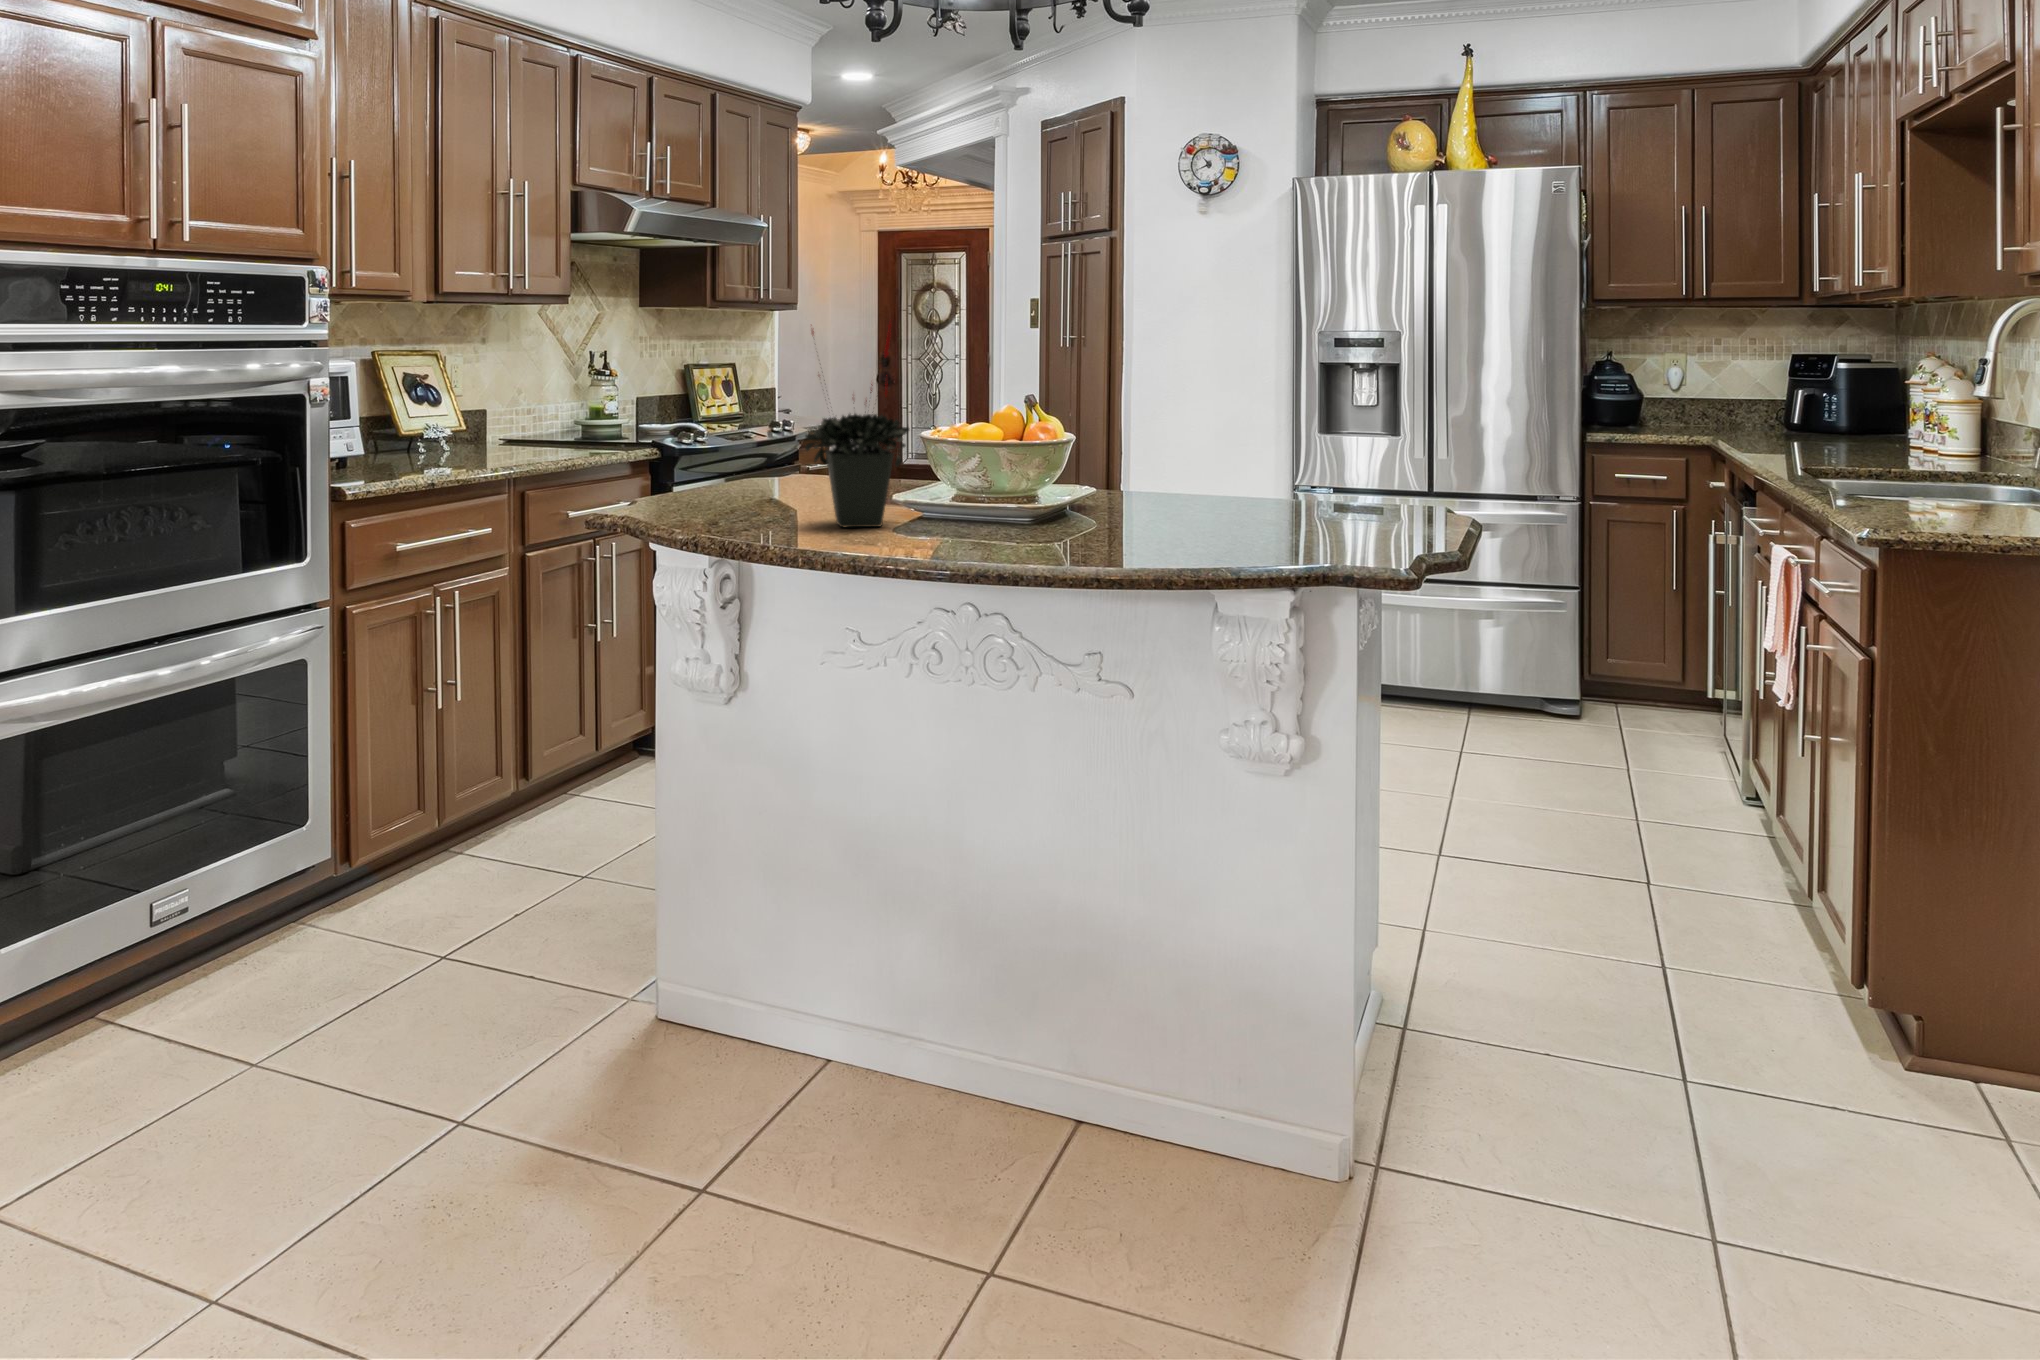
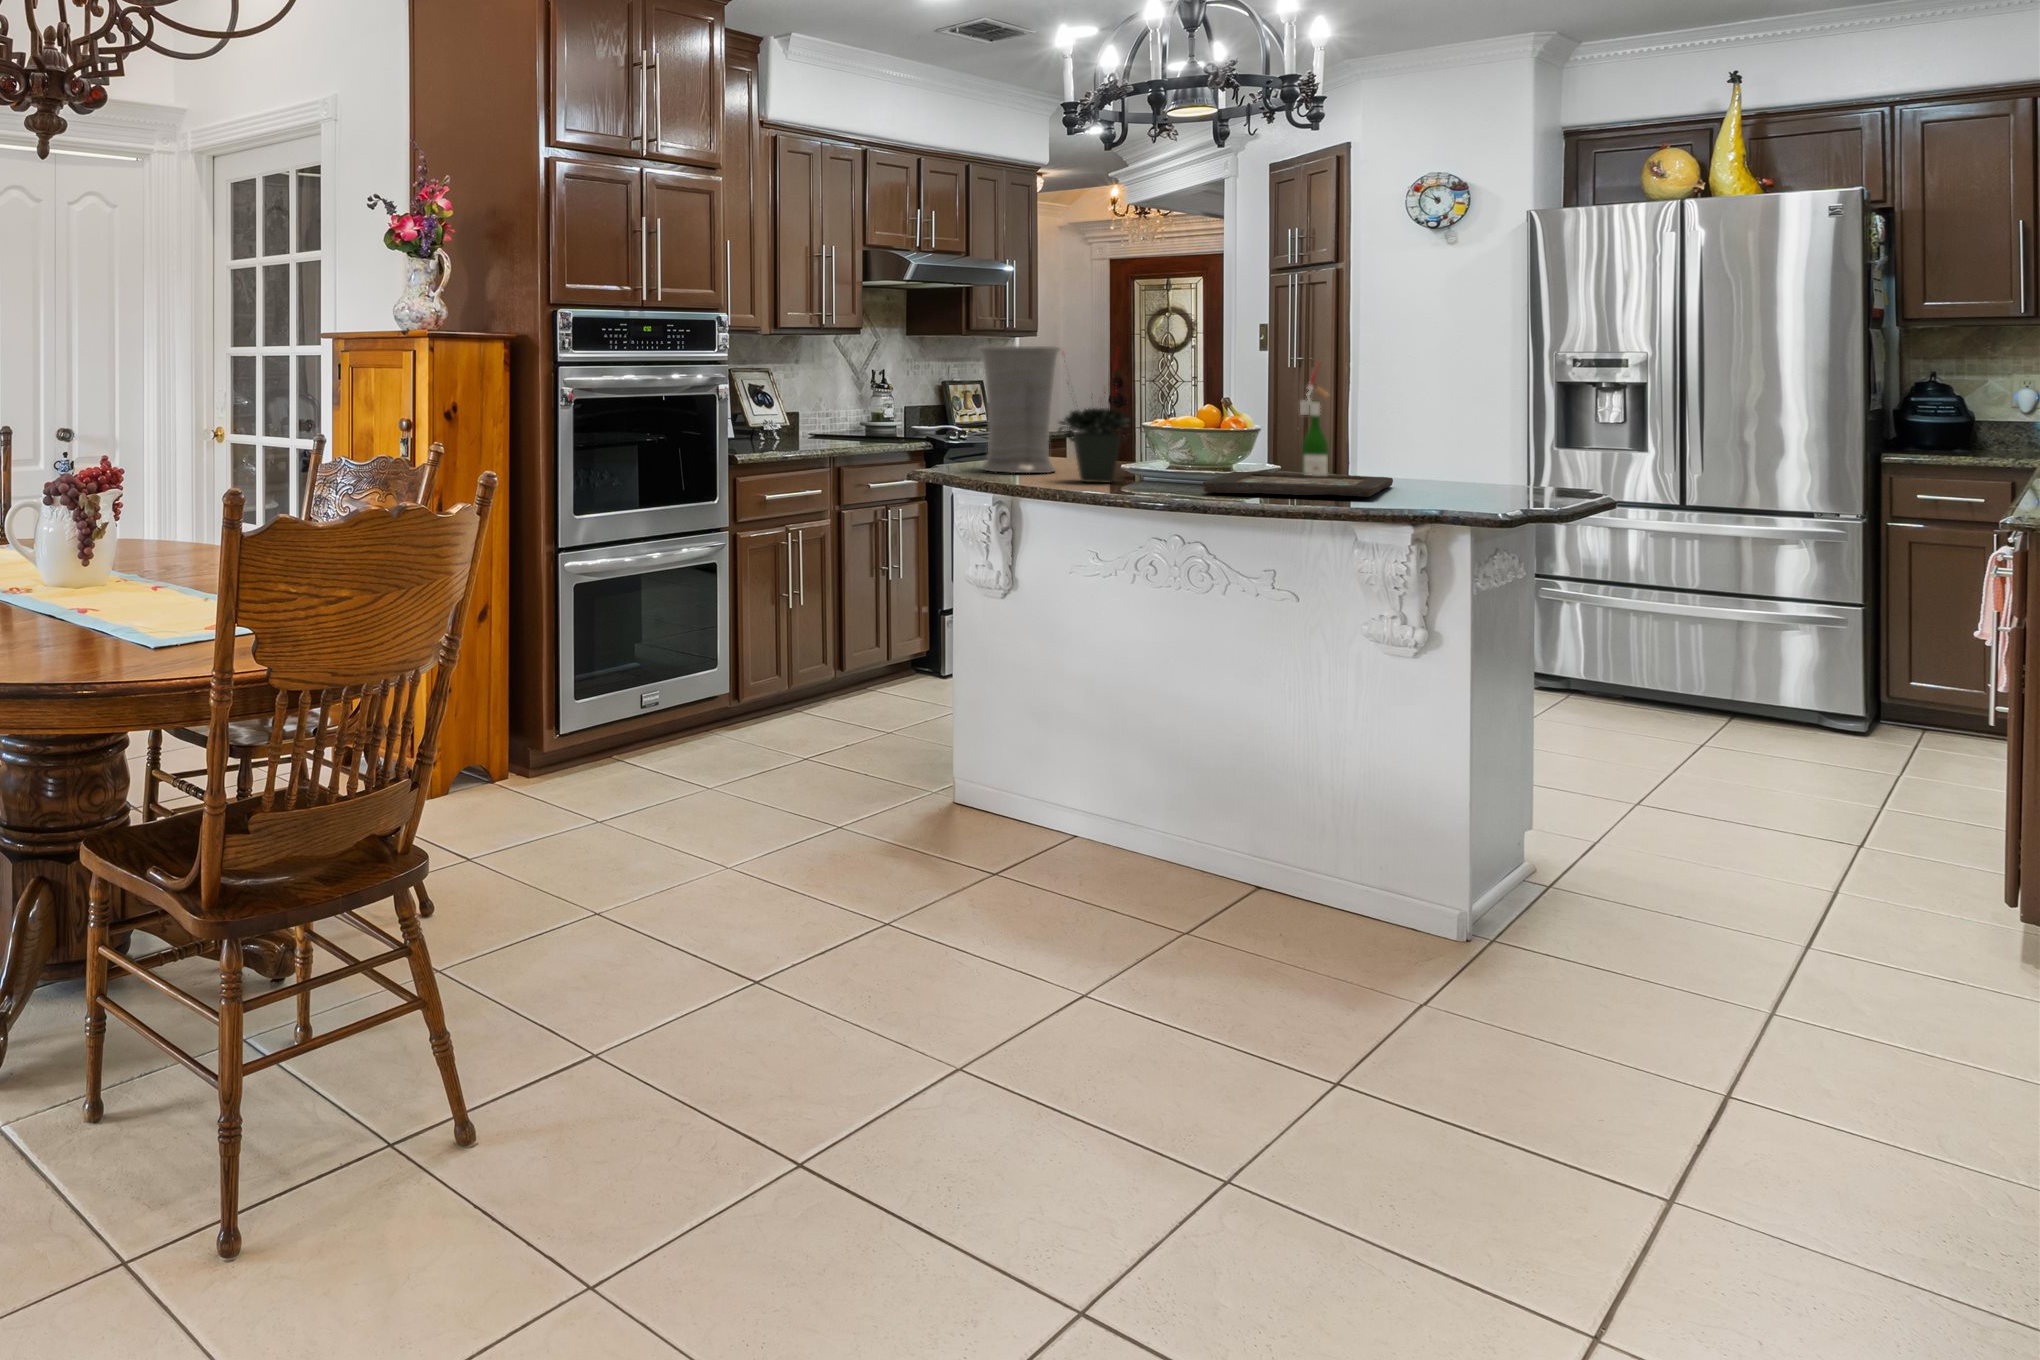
vase: none [694,320,812,510] -> present [978,346,1061,473]
wine bottle: none [1120,342,1170,506] -> present [1300,369,1329,475]
decorative tray: none [1008,502,1240,545] -> present [1202,471,1393,497]

